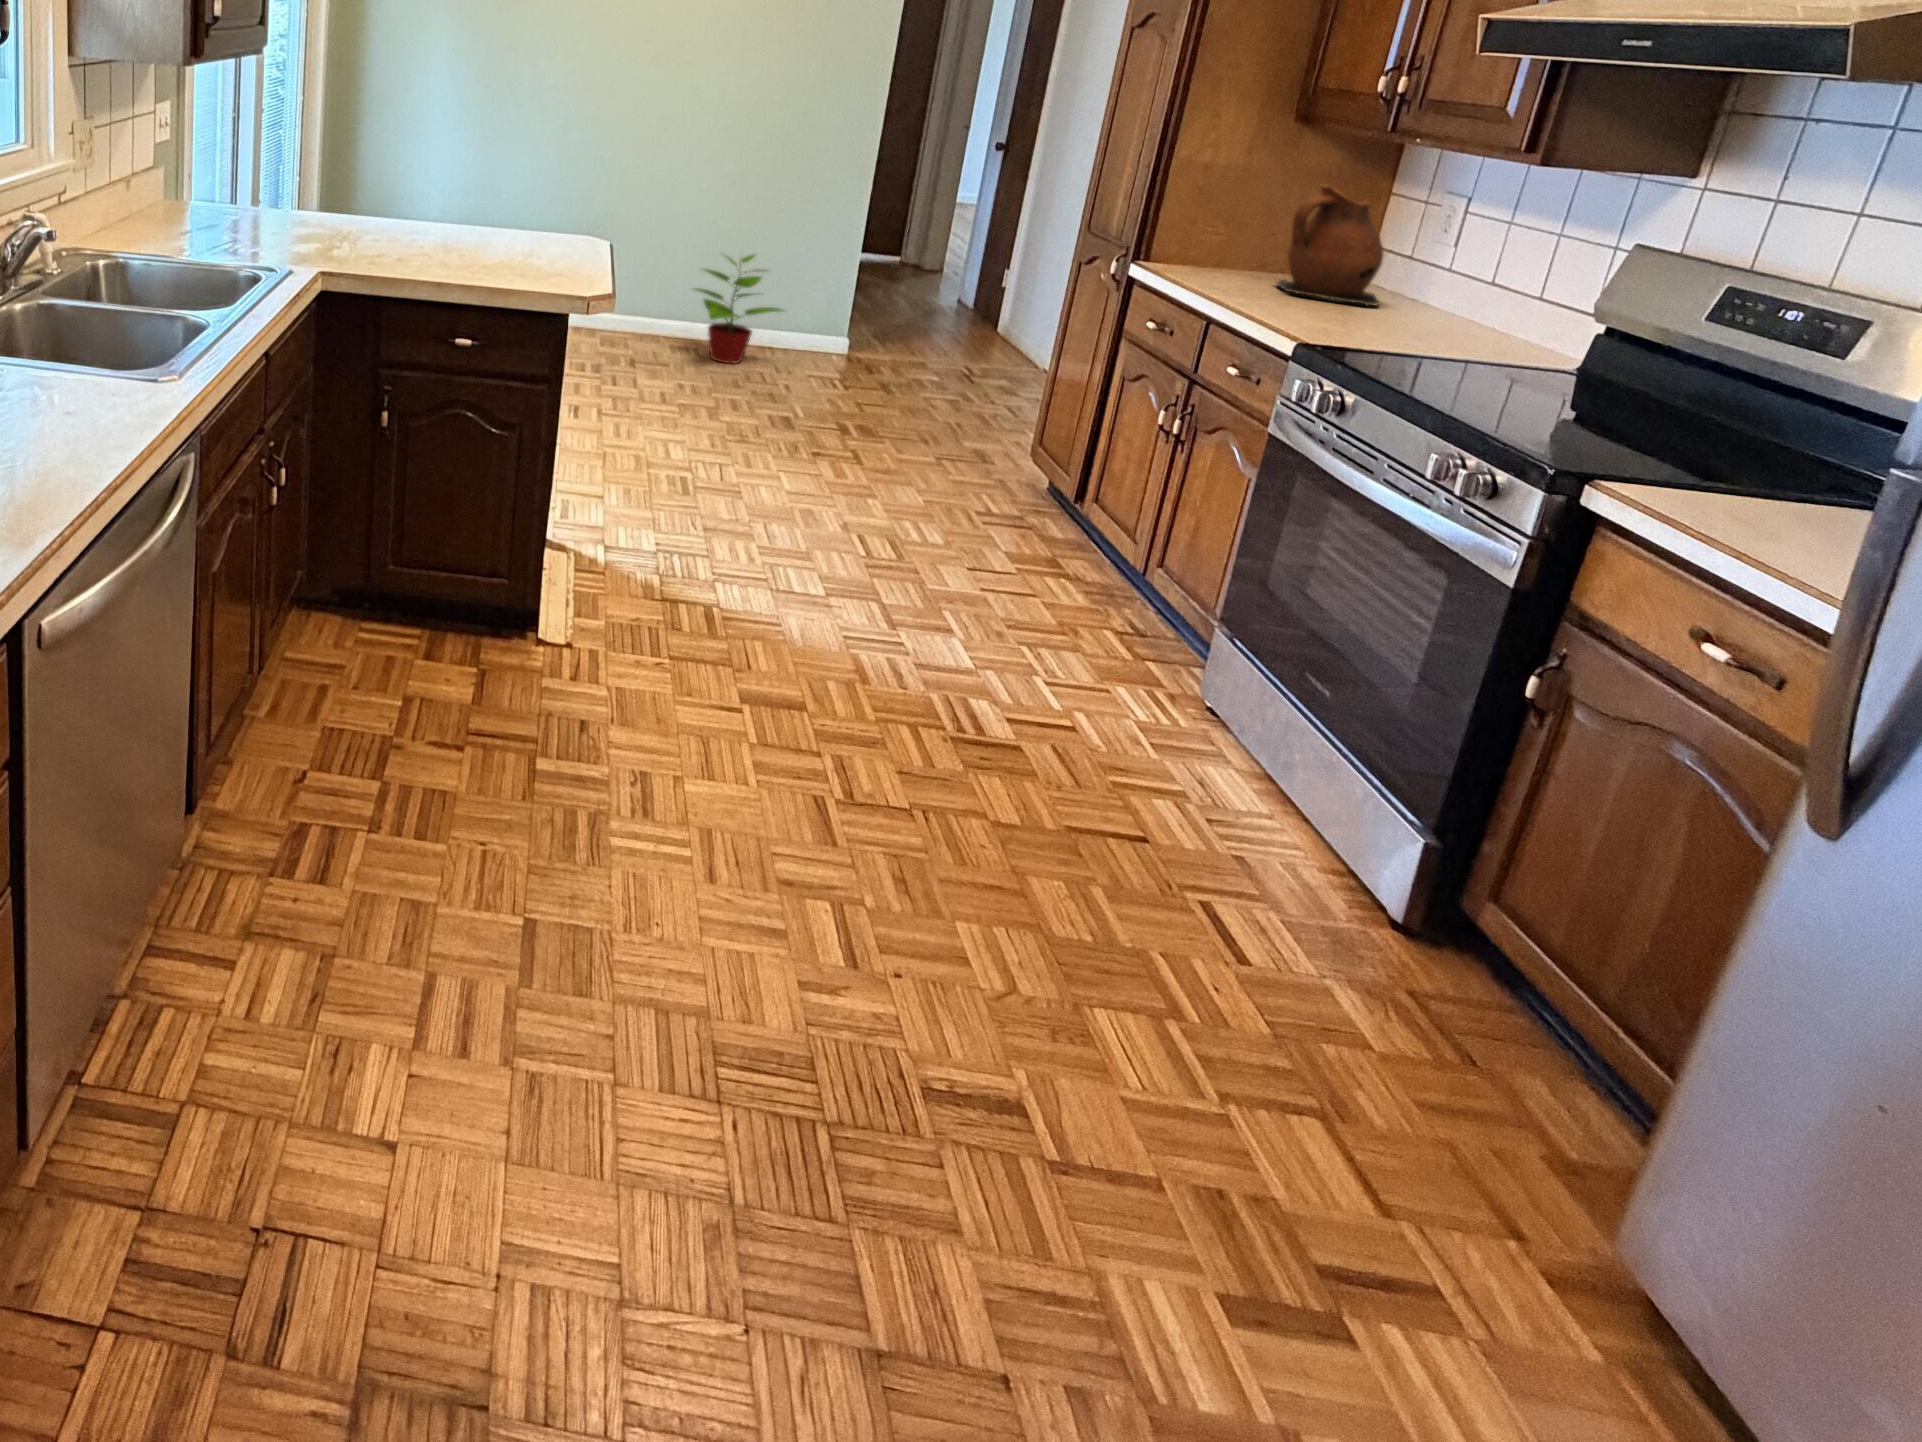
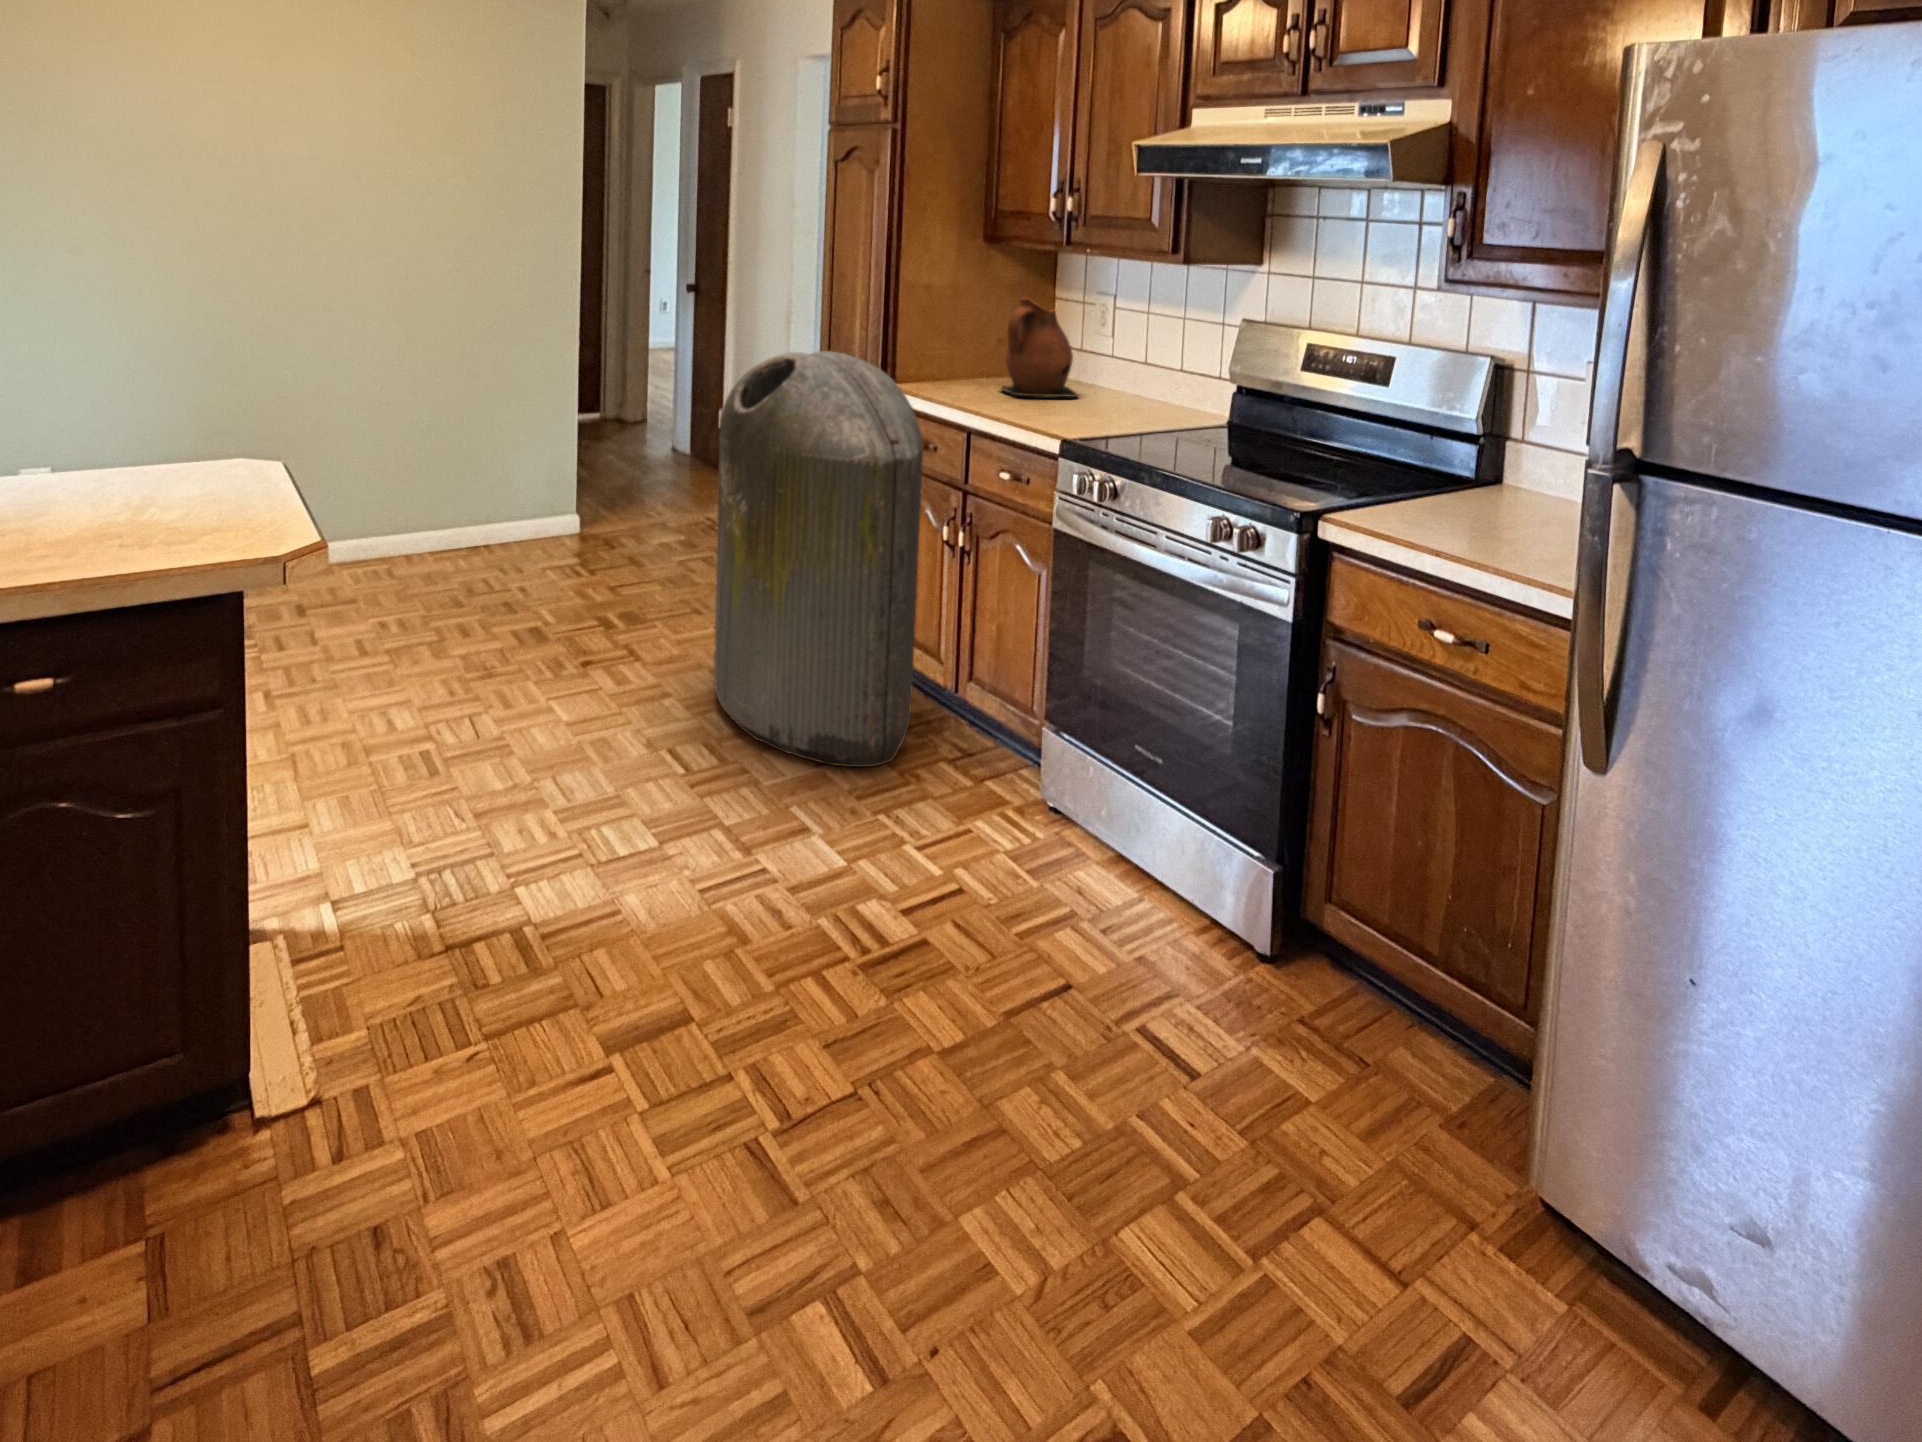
trash can: none [912,214,1153,612] -> present [714,351,923,767]
potted plant: present [695,255,781,364] -> none [370,436,506,580]

